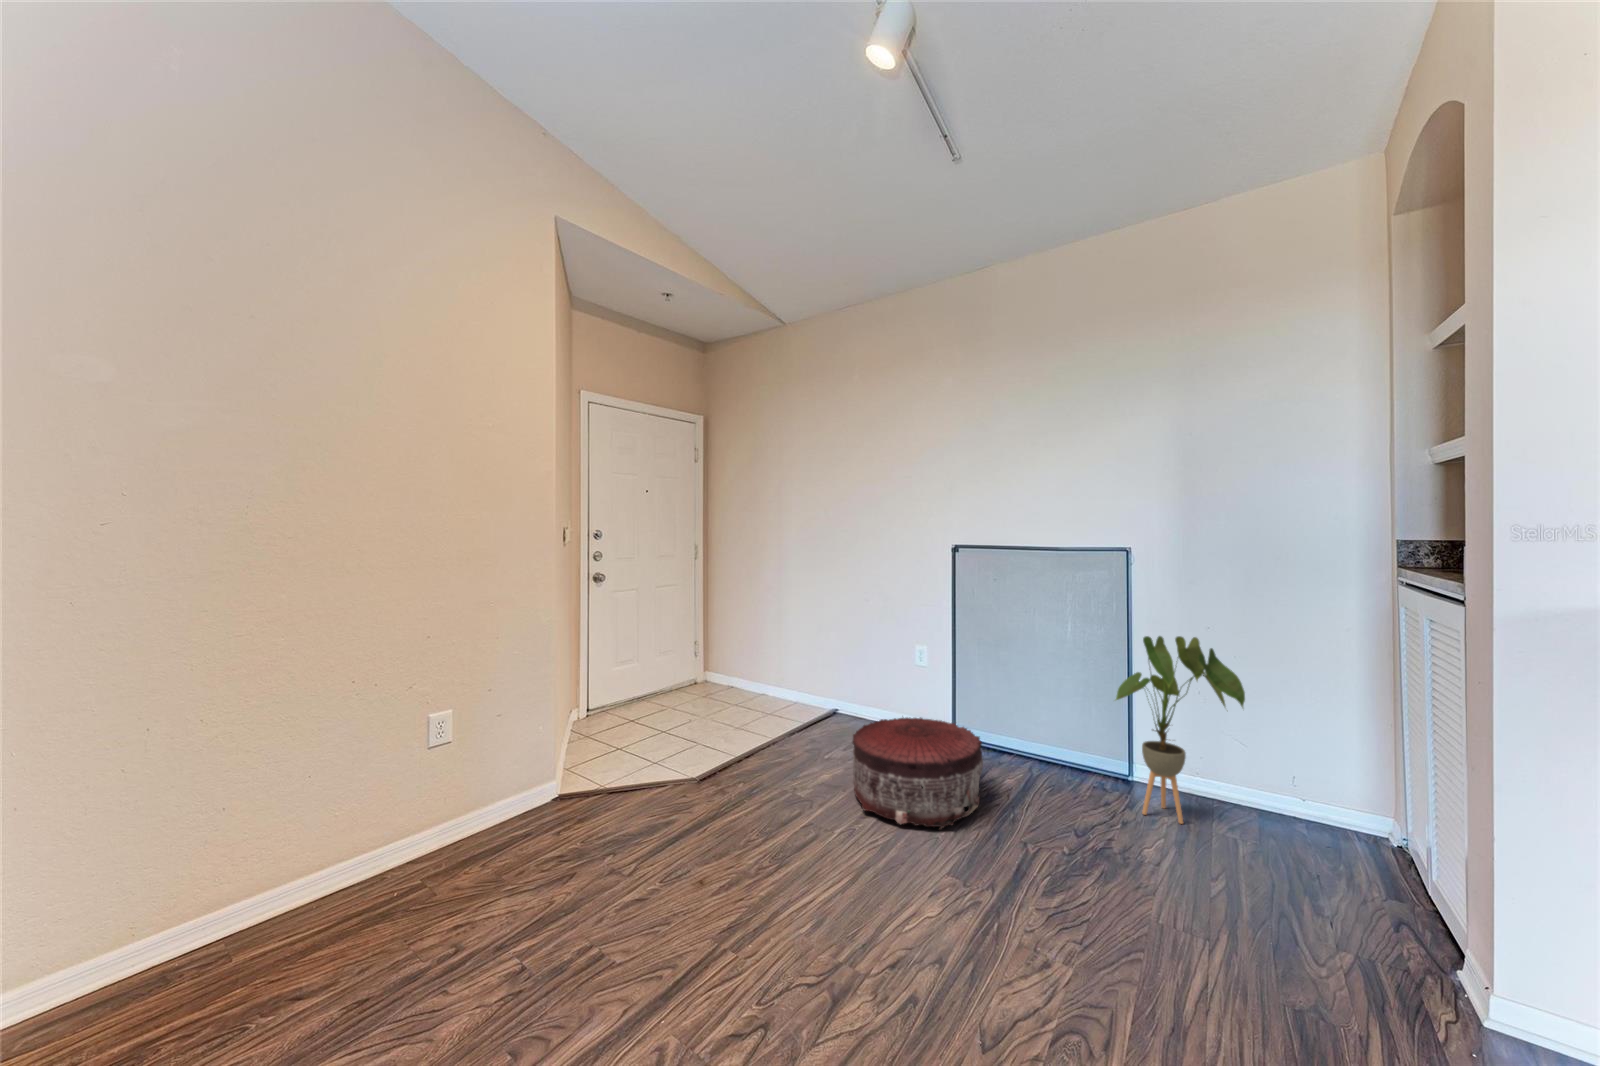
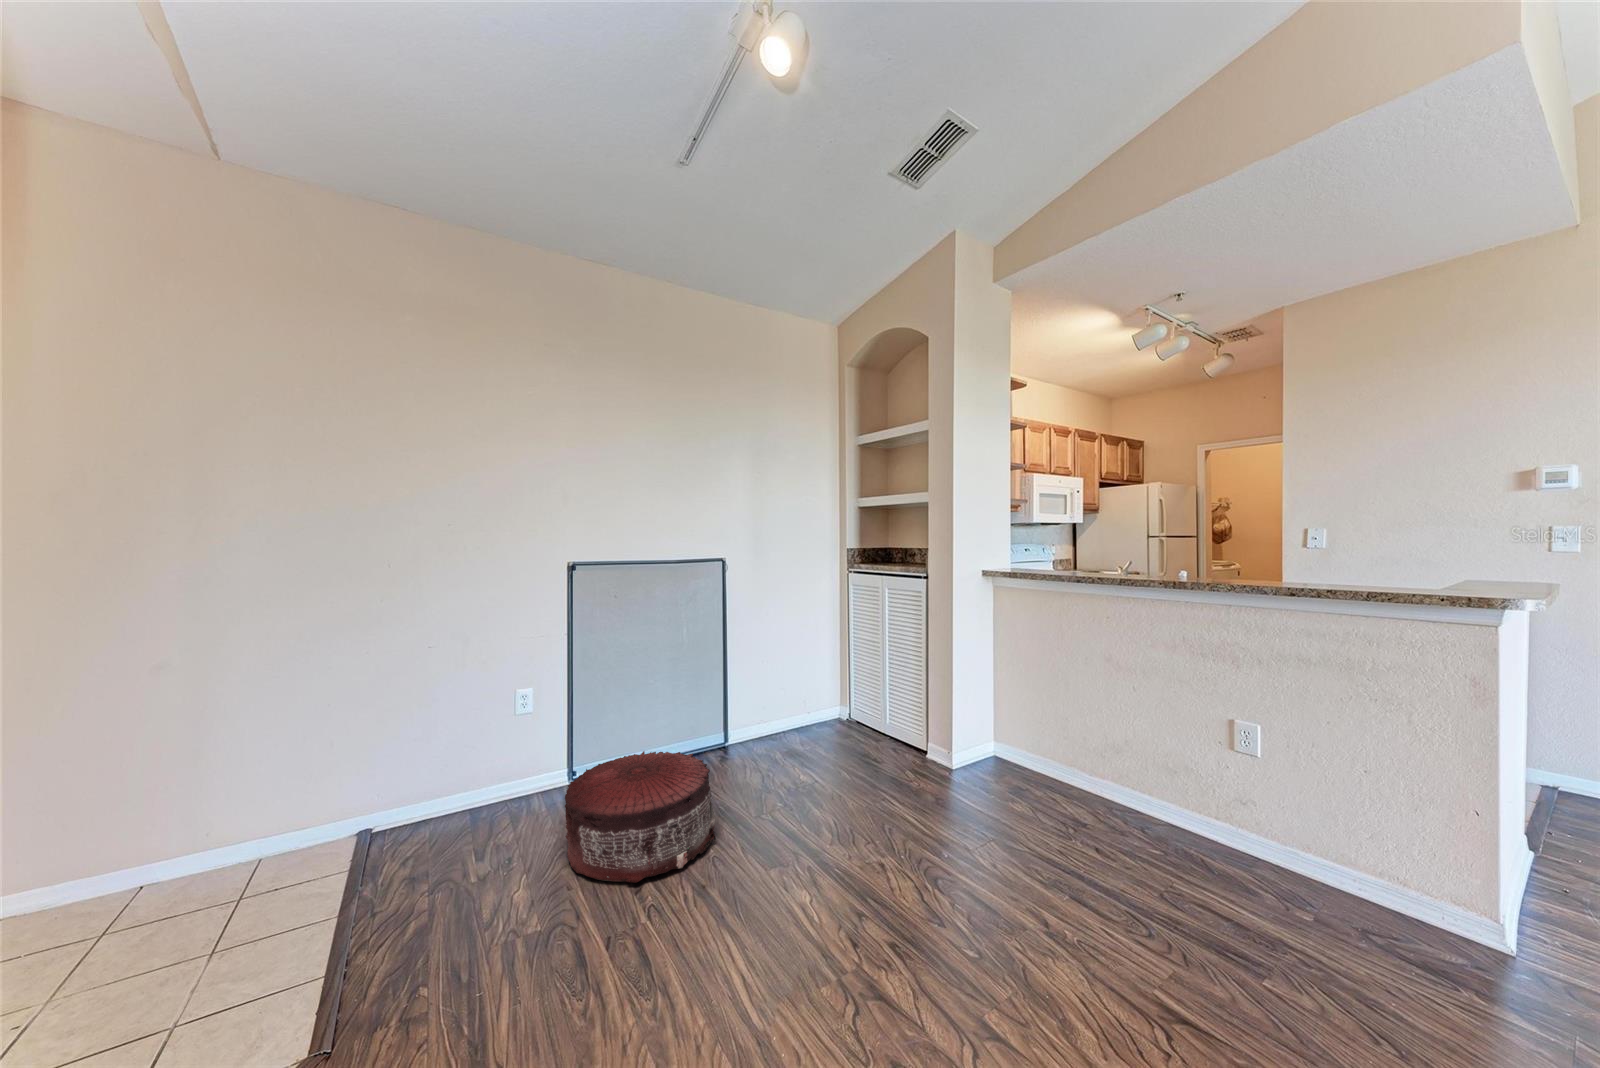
house plant: present [1116,636,1245,824] -> none [741,623,825,761]

